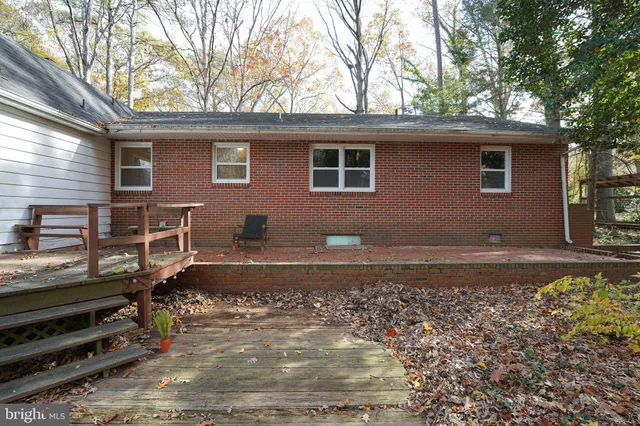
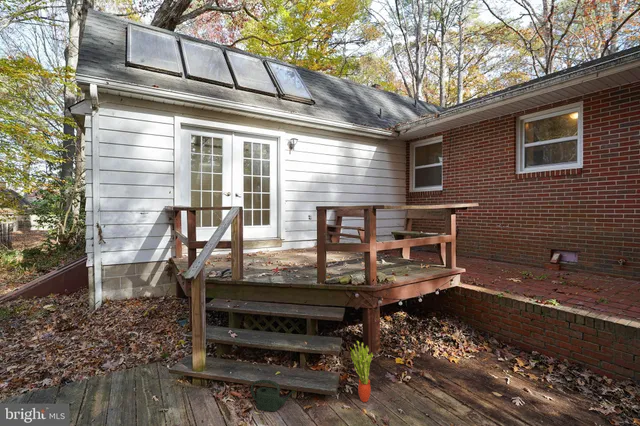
lounge chair: present [233,215,268,251] -> none [542,220,619,285]
watering can: none [62,364,115,398] -> present [251,380,295,411]

